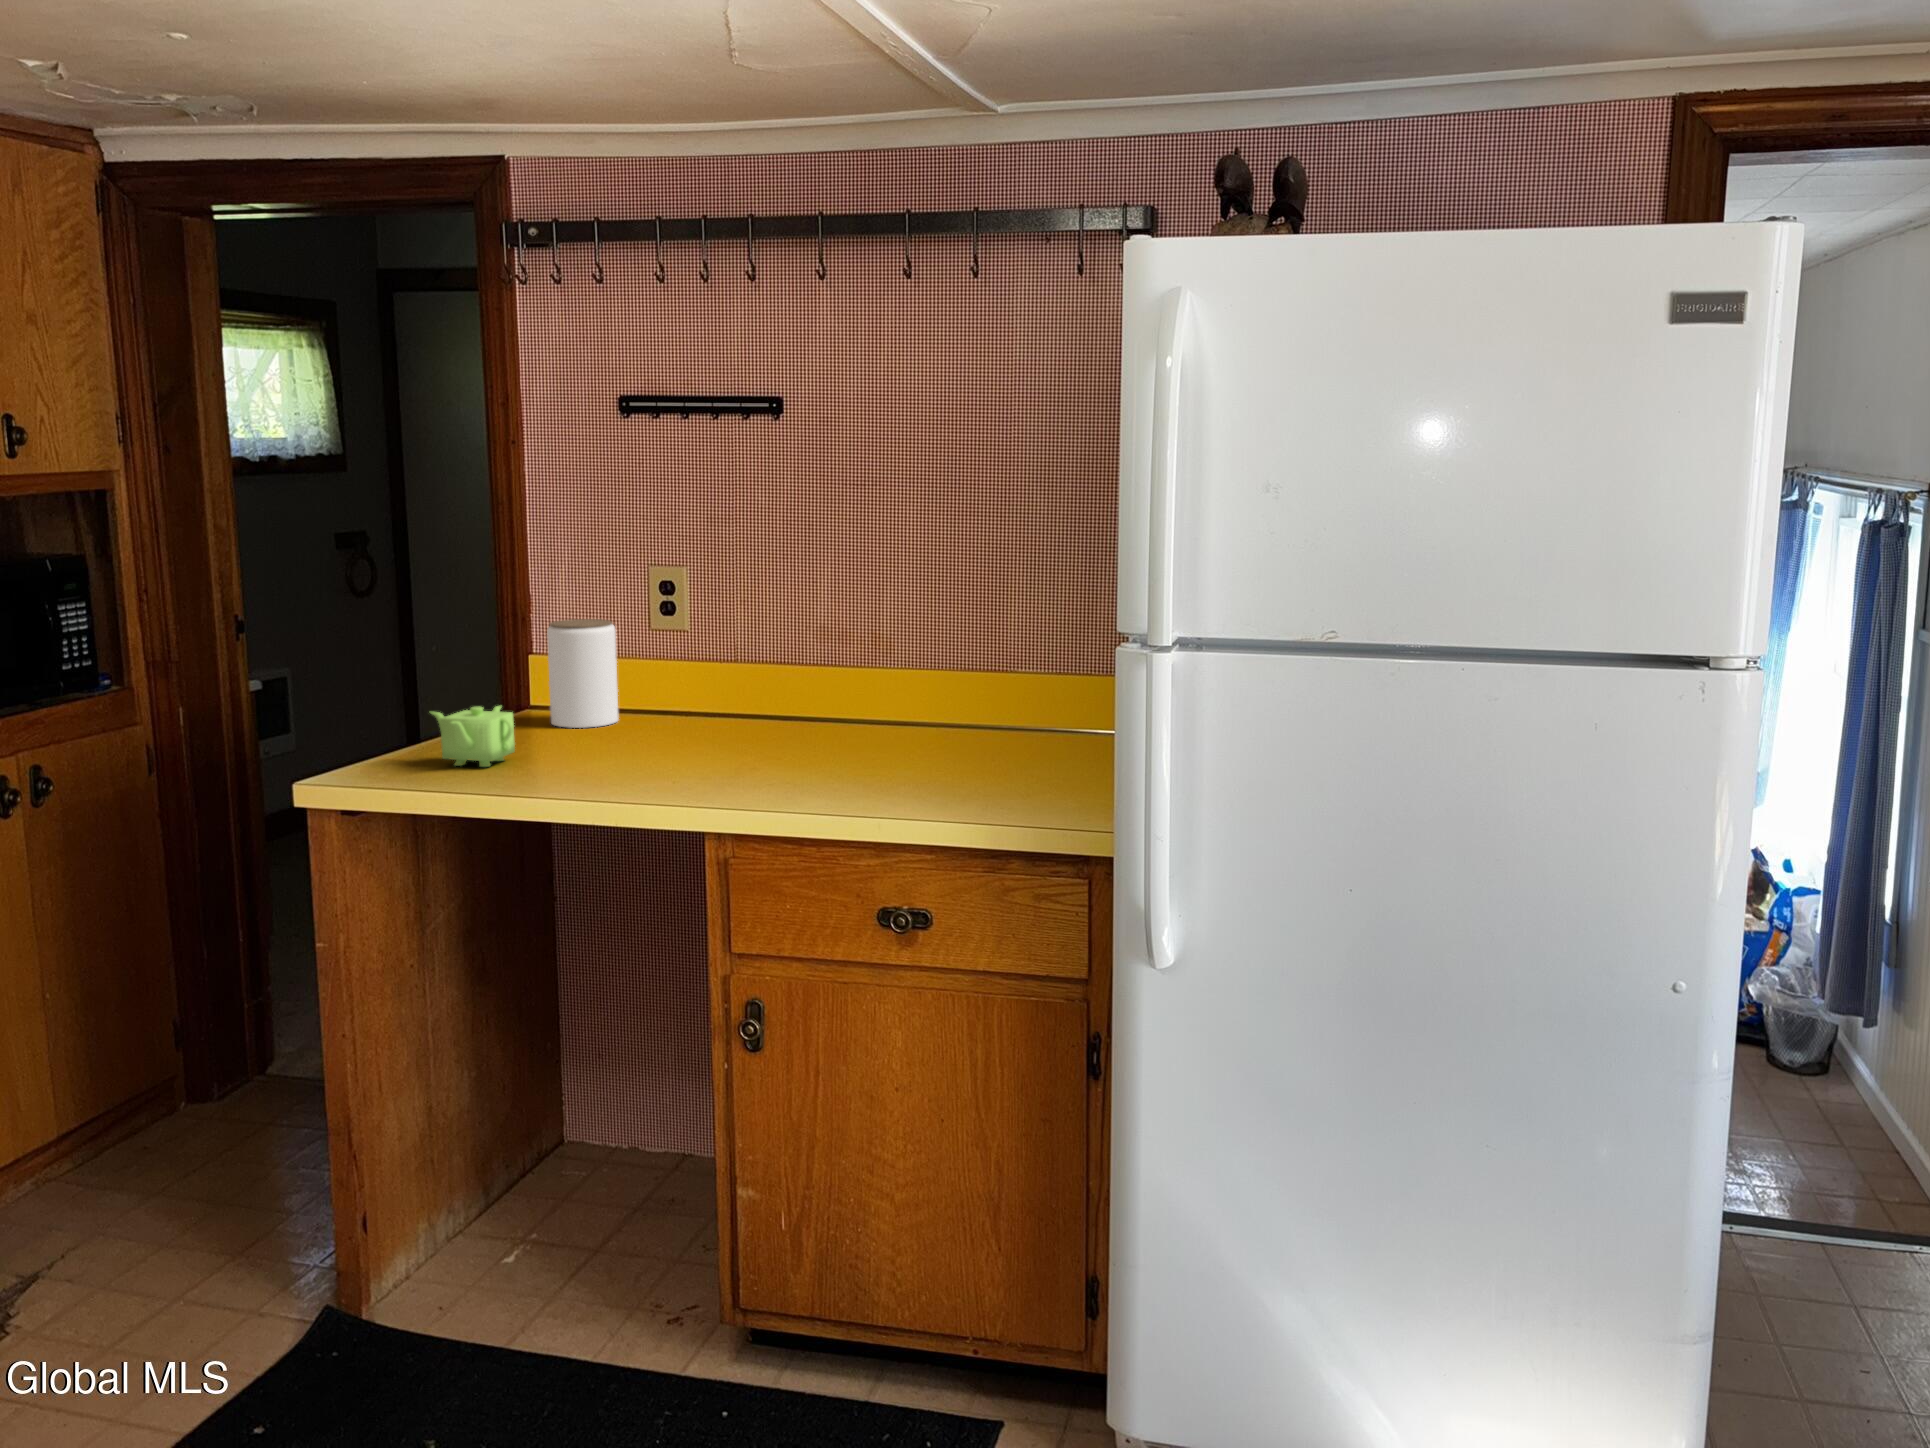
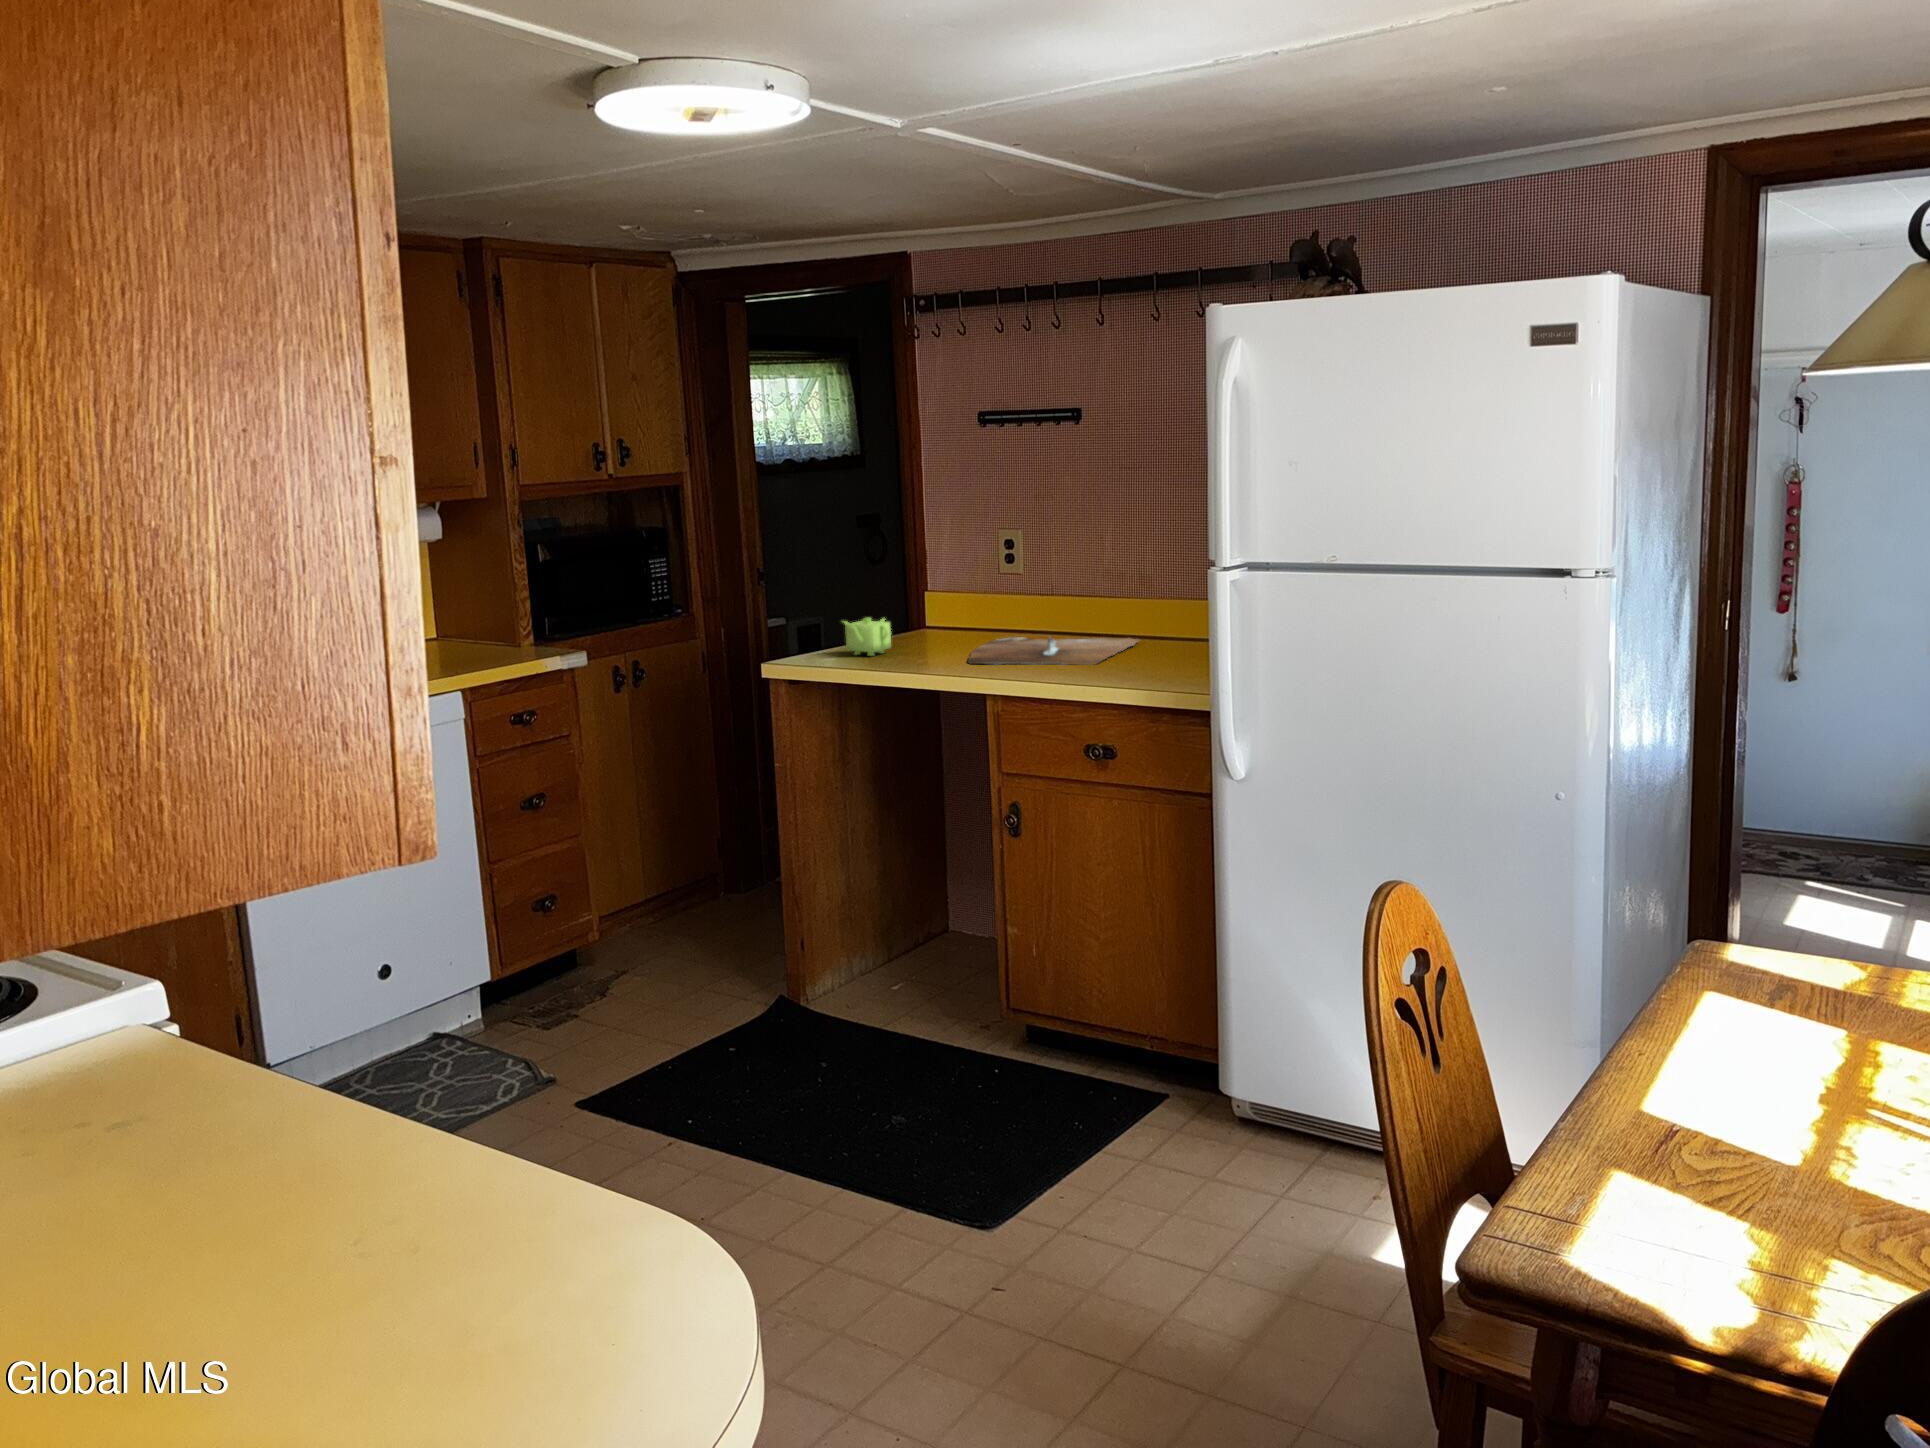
jar: present [547,619,618,728] -> none [927,564,973,637]
cutting board: none [645,725,882,779] -> present [968,637,1138,665]

